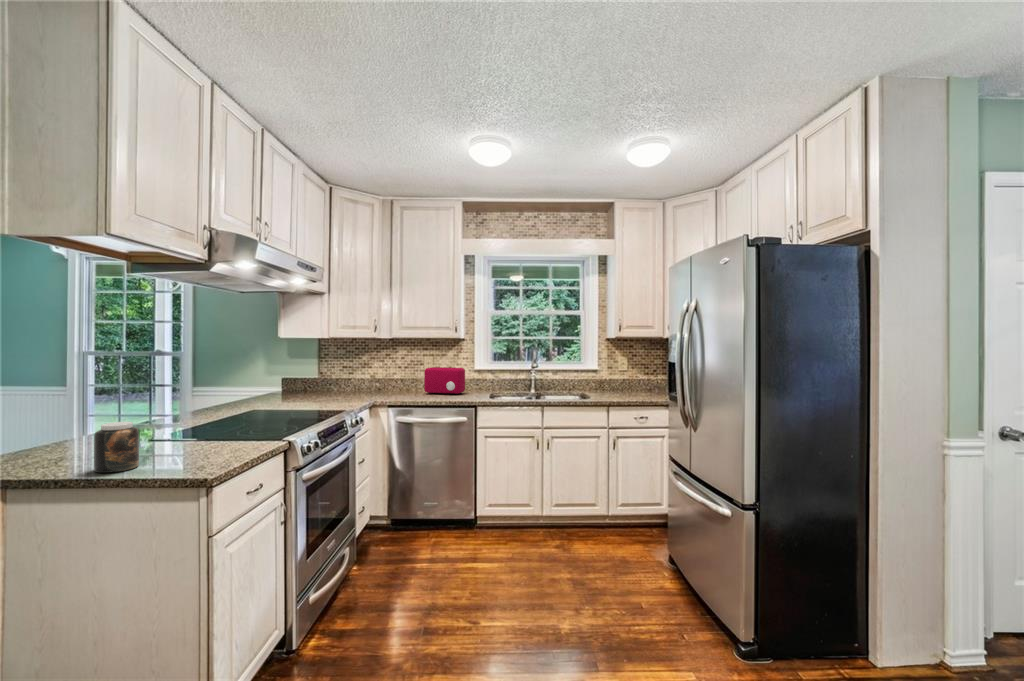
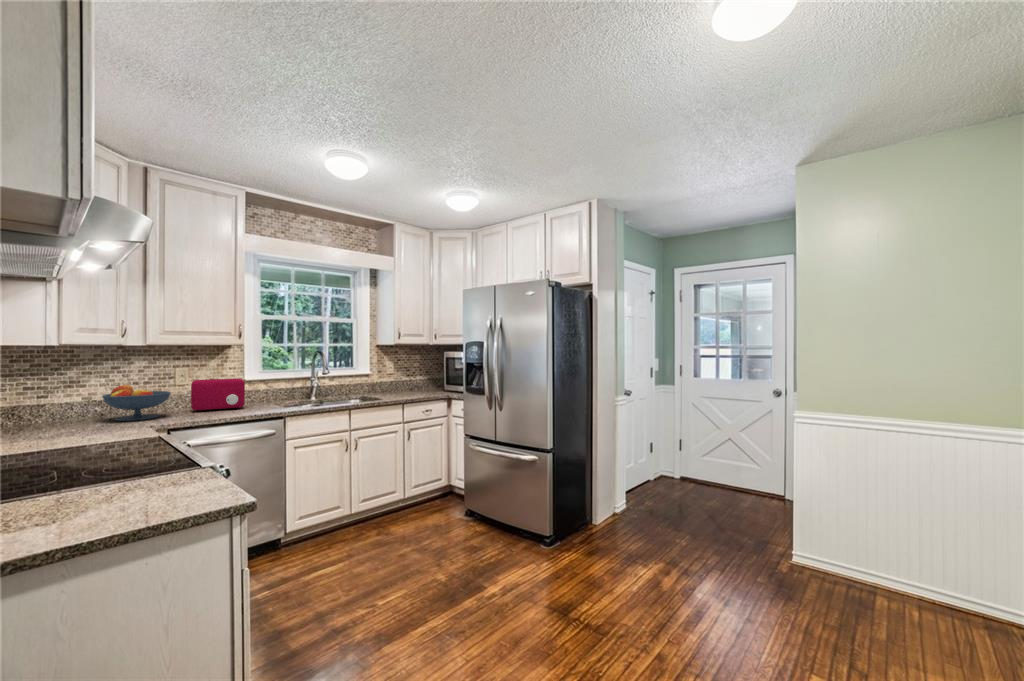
fruit bowl: none [366,368,409,396] -> present [102,385,171,421]
jar: present [94,422,139,473] -> none [45,459,114,536]

